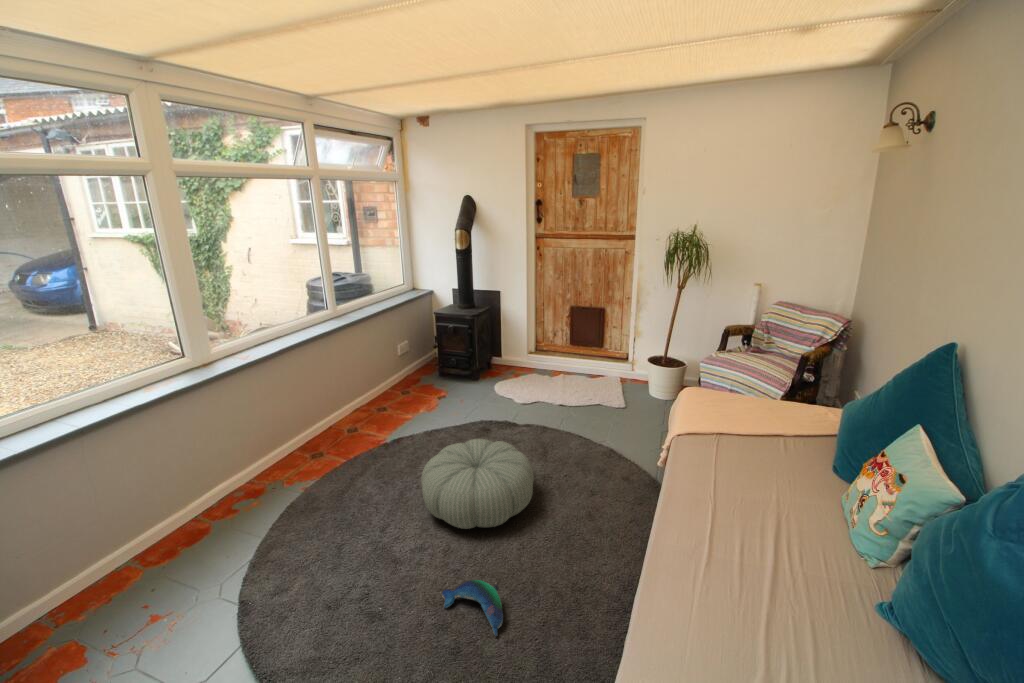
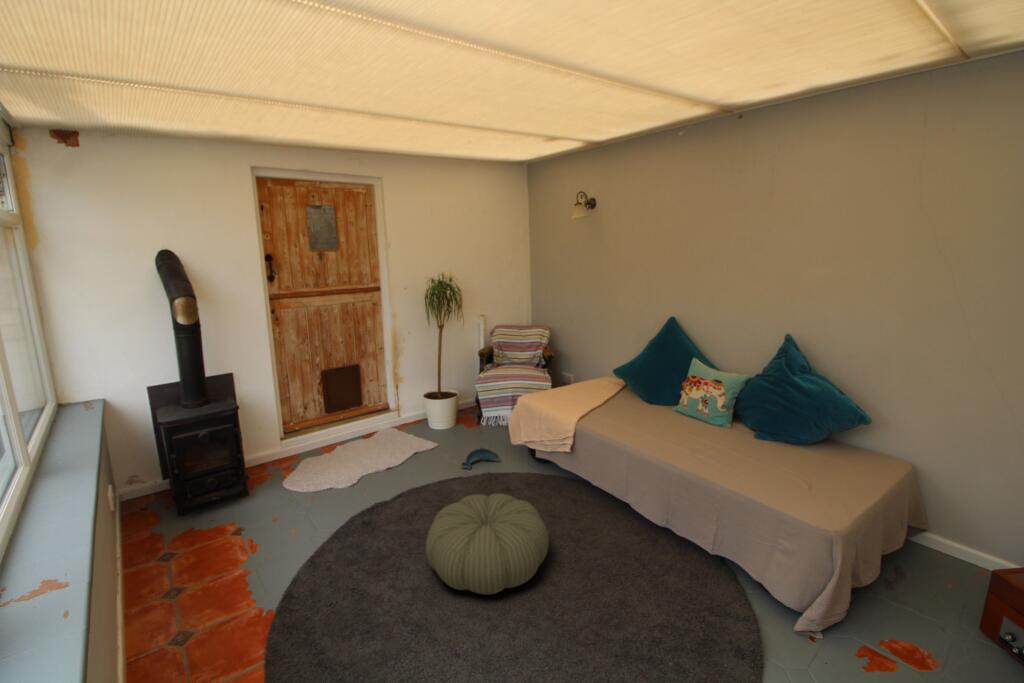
plush toy: present [442,580,503,636] -> present [462,448,500,469]

